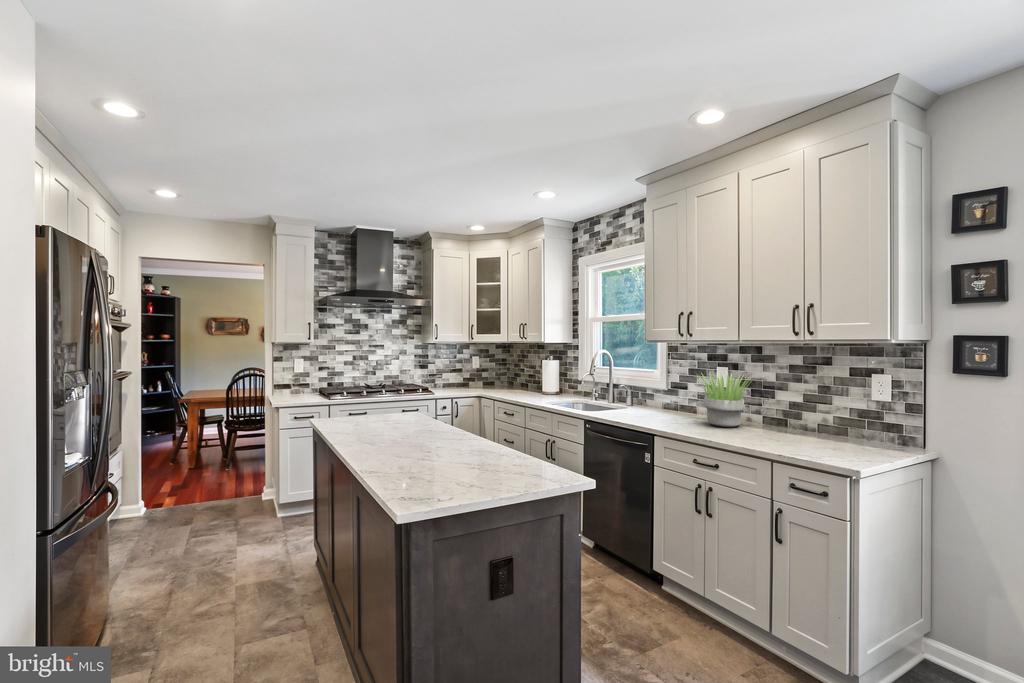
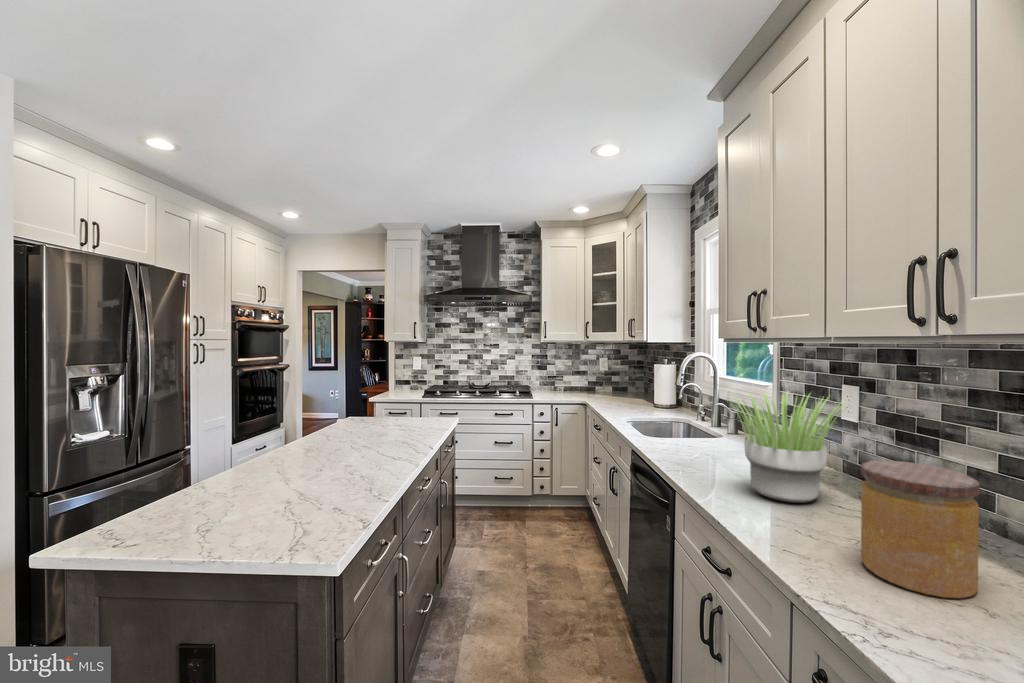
jar: none [792,397,834,443] -> present [861,460,980,599]

